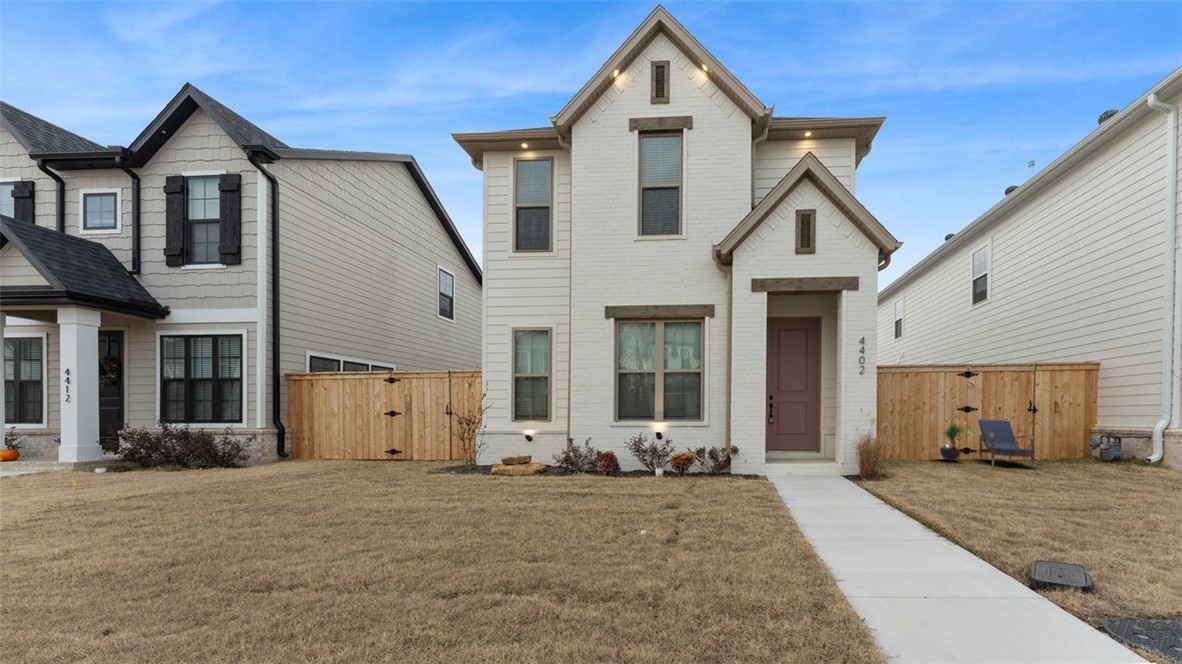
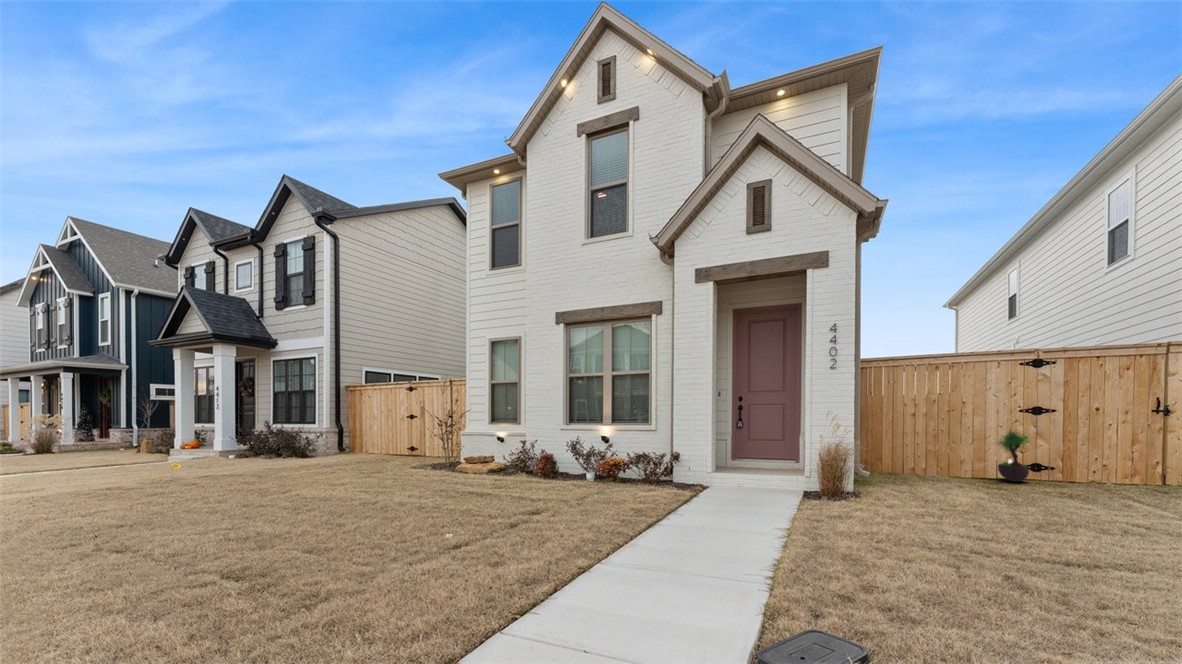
lounge chair: present [978,419,1035,468] -> none [1062,425,1149,495]

